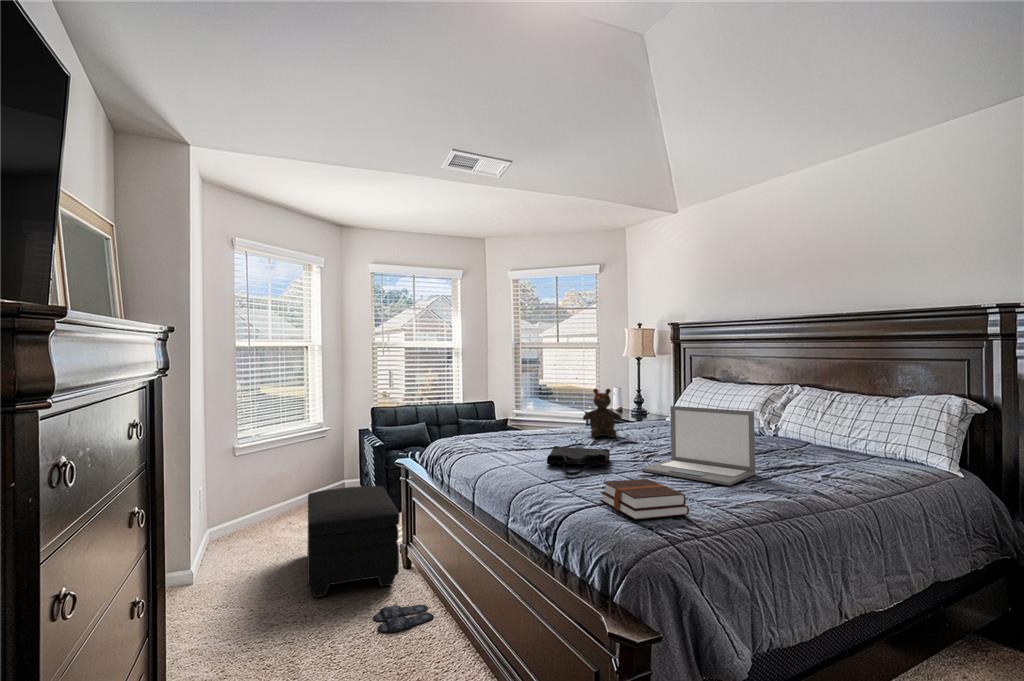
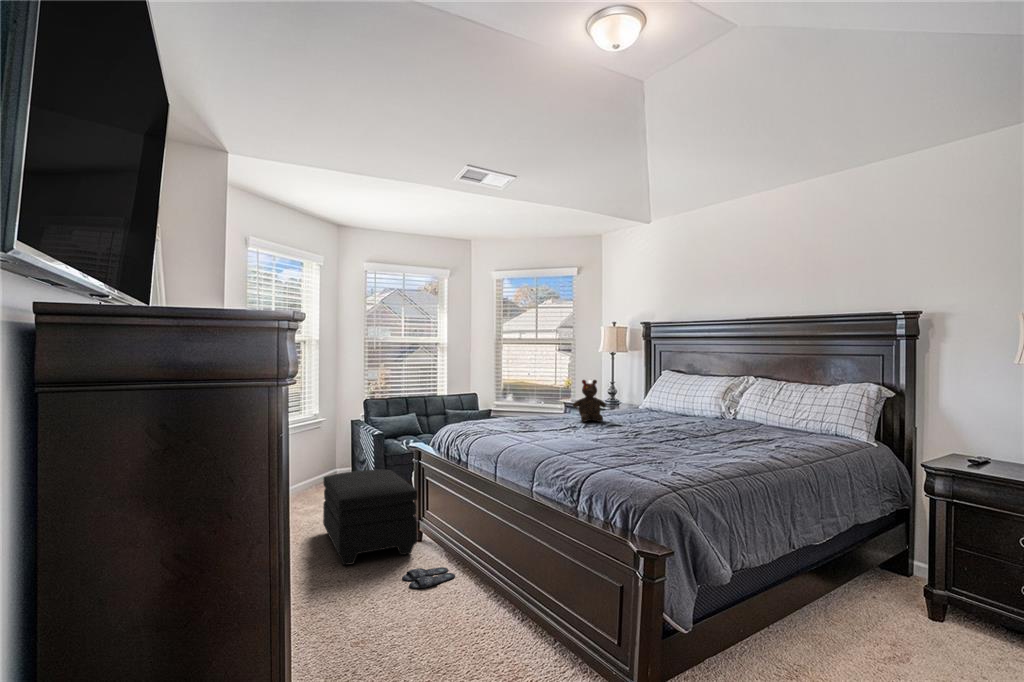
laptop: present [642,406,755,486] -> none [635,393,724,454]
tote bag: present [547,446,610,476] -> none [556,427,606,450]
hardback book: present [600,479,689,520] -> none [611,449,682,476]

